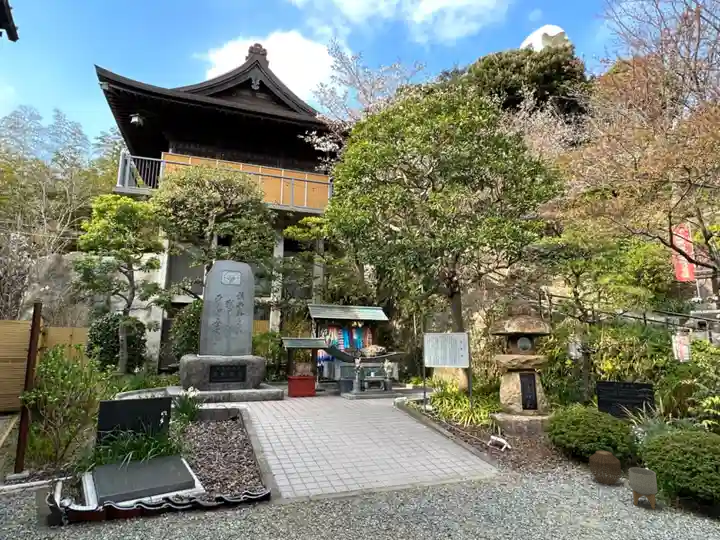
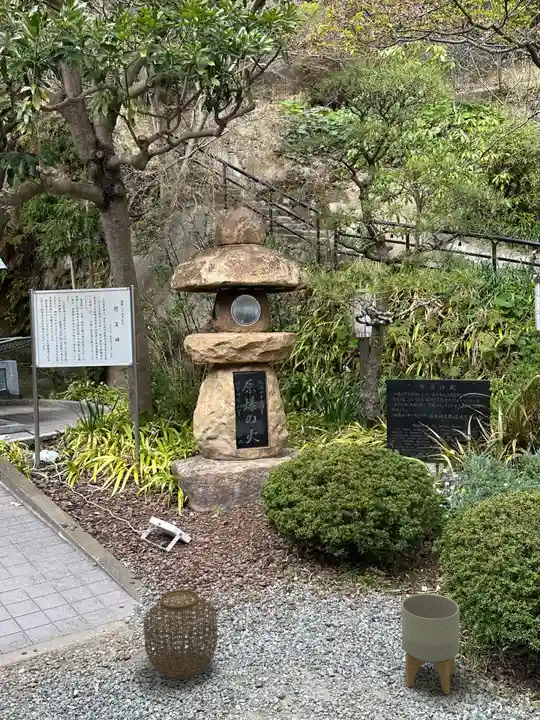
woven basket: present [589,450,621,484] -> present [144,590,218,679]

